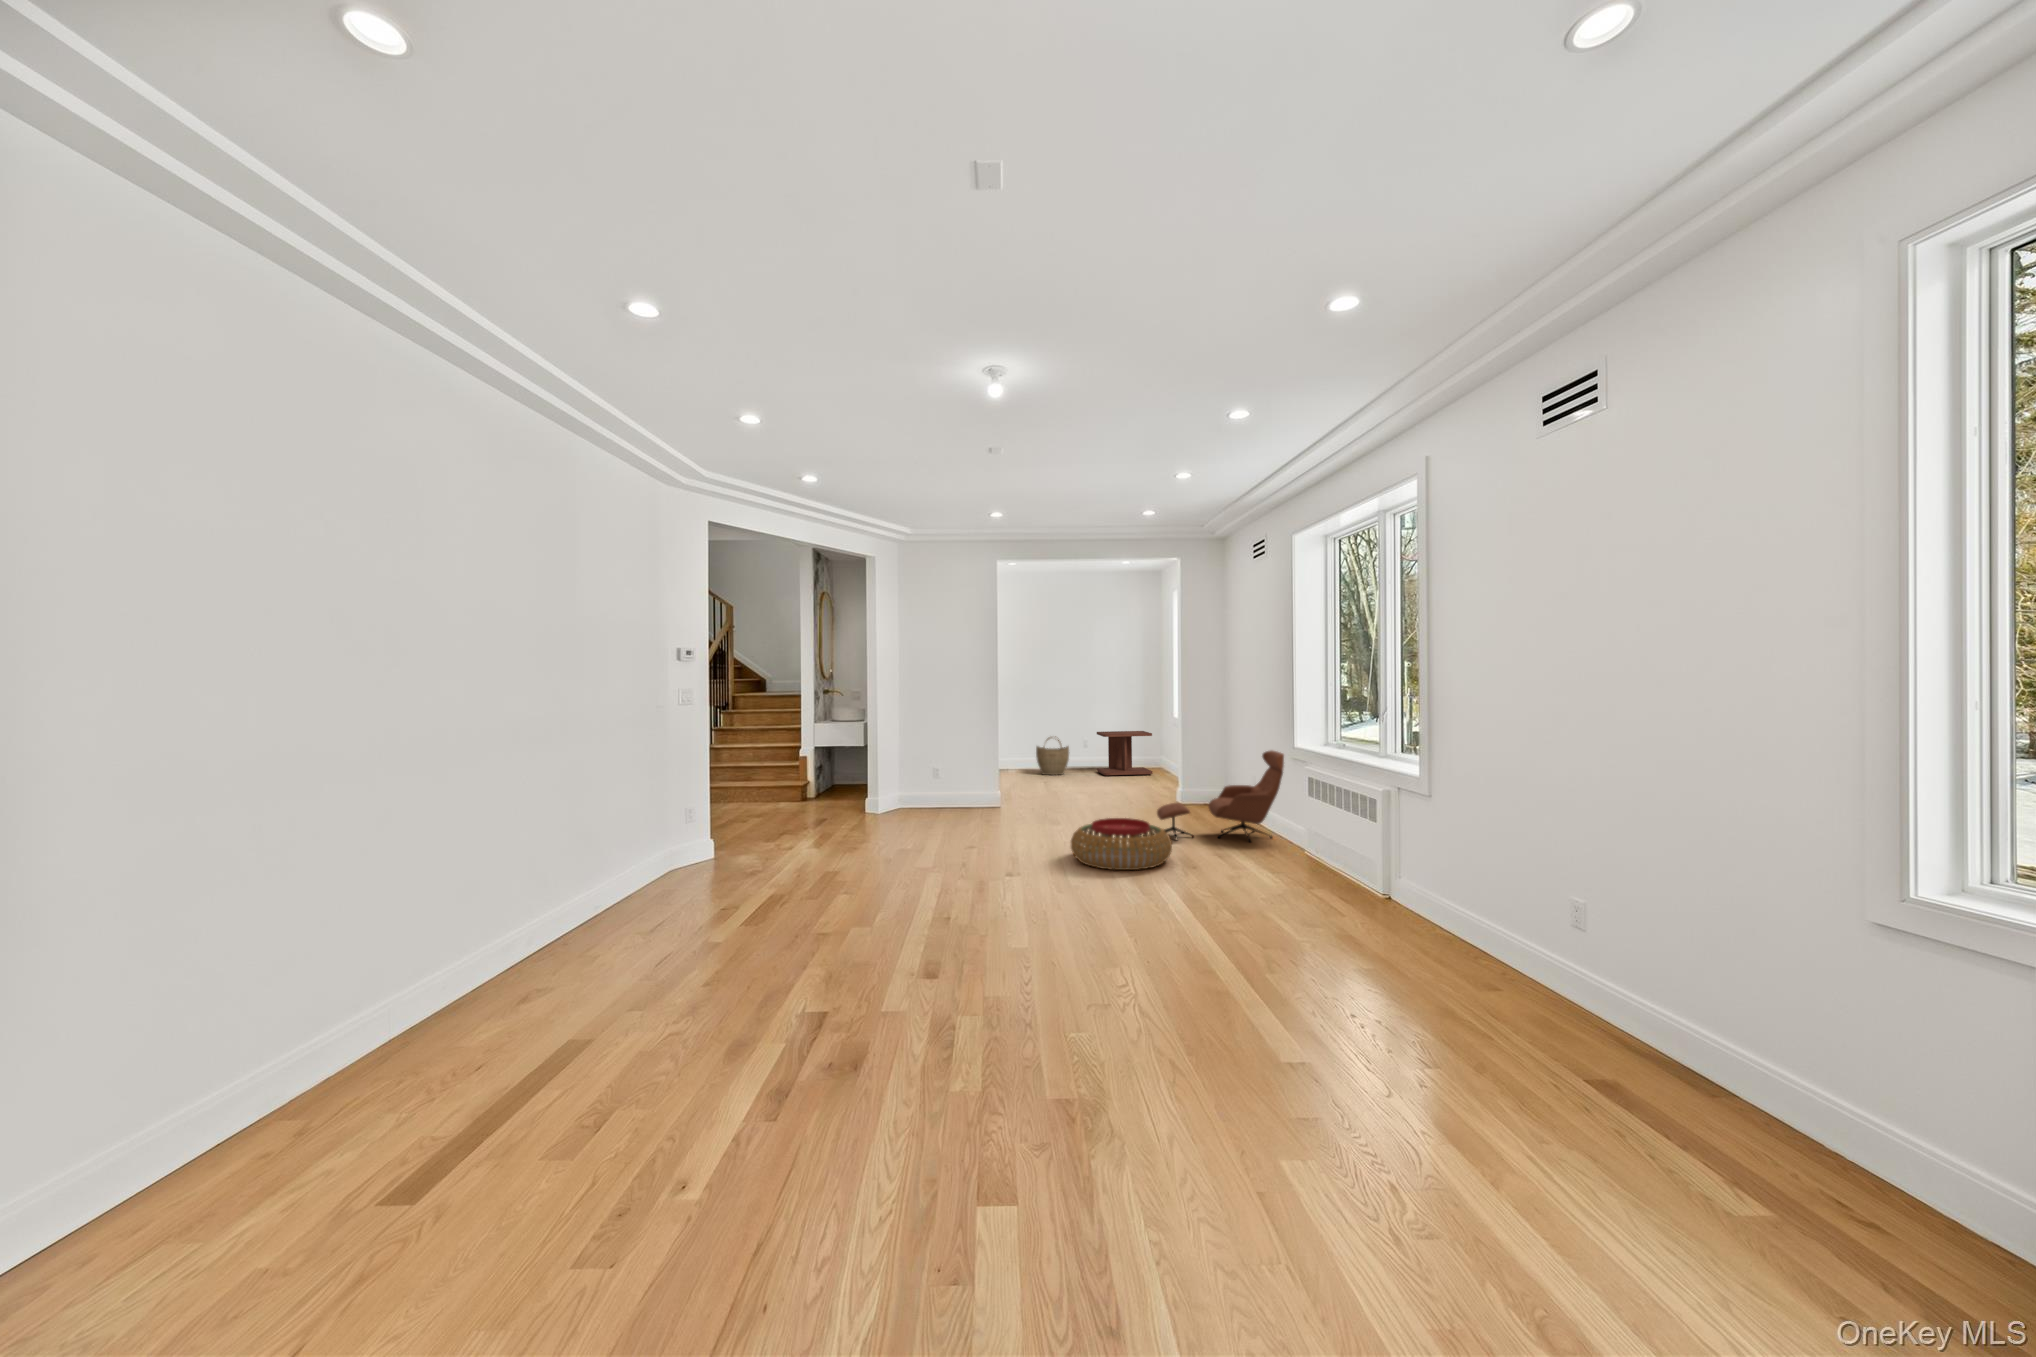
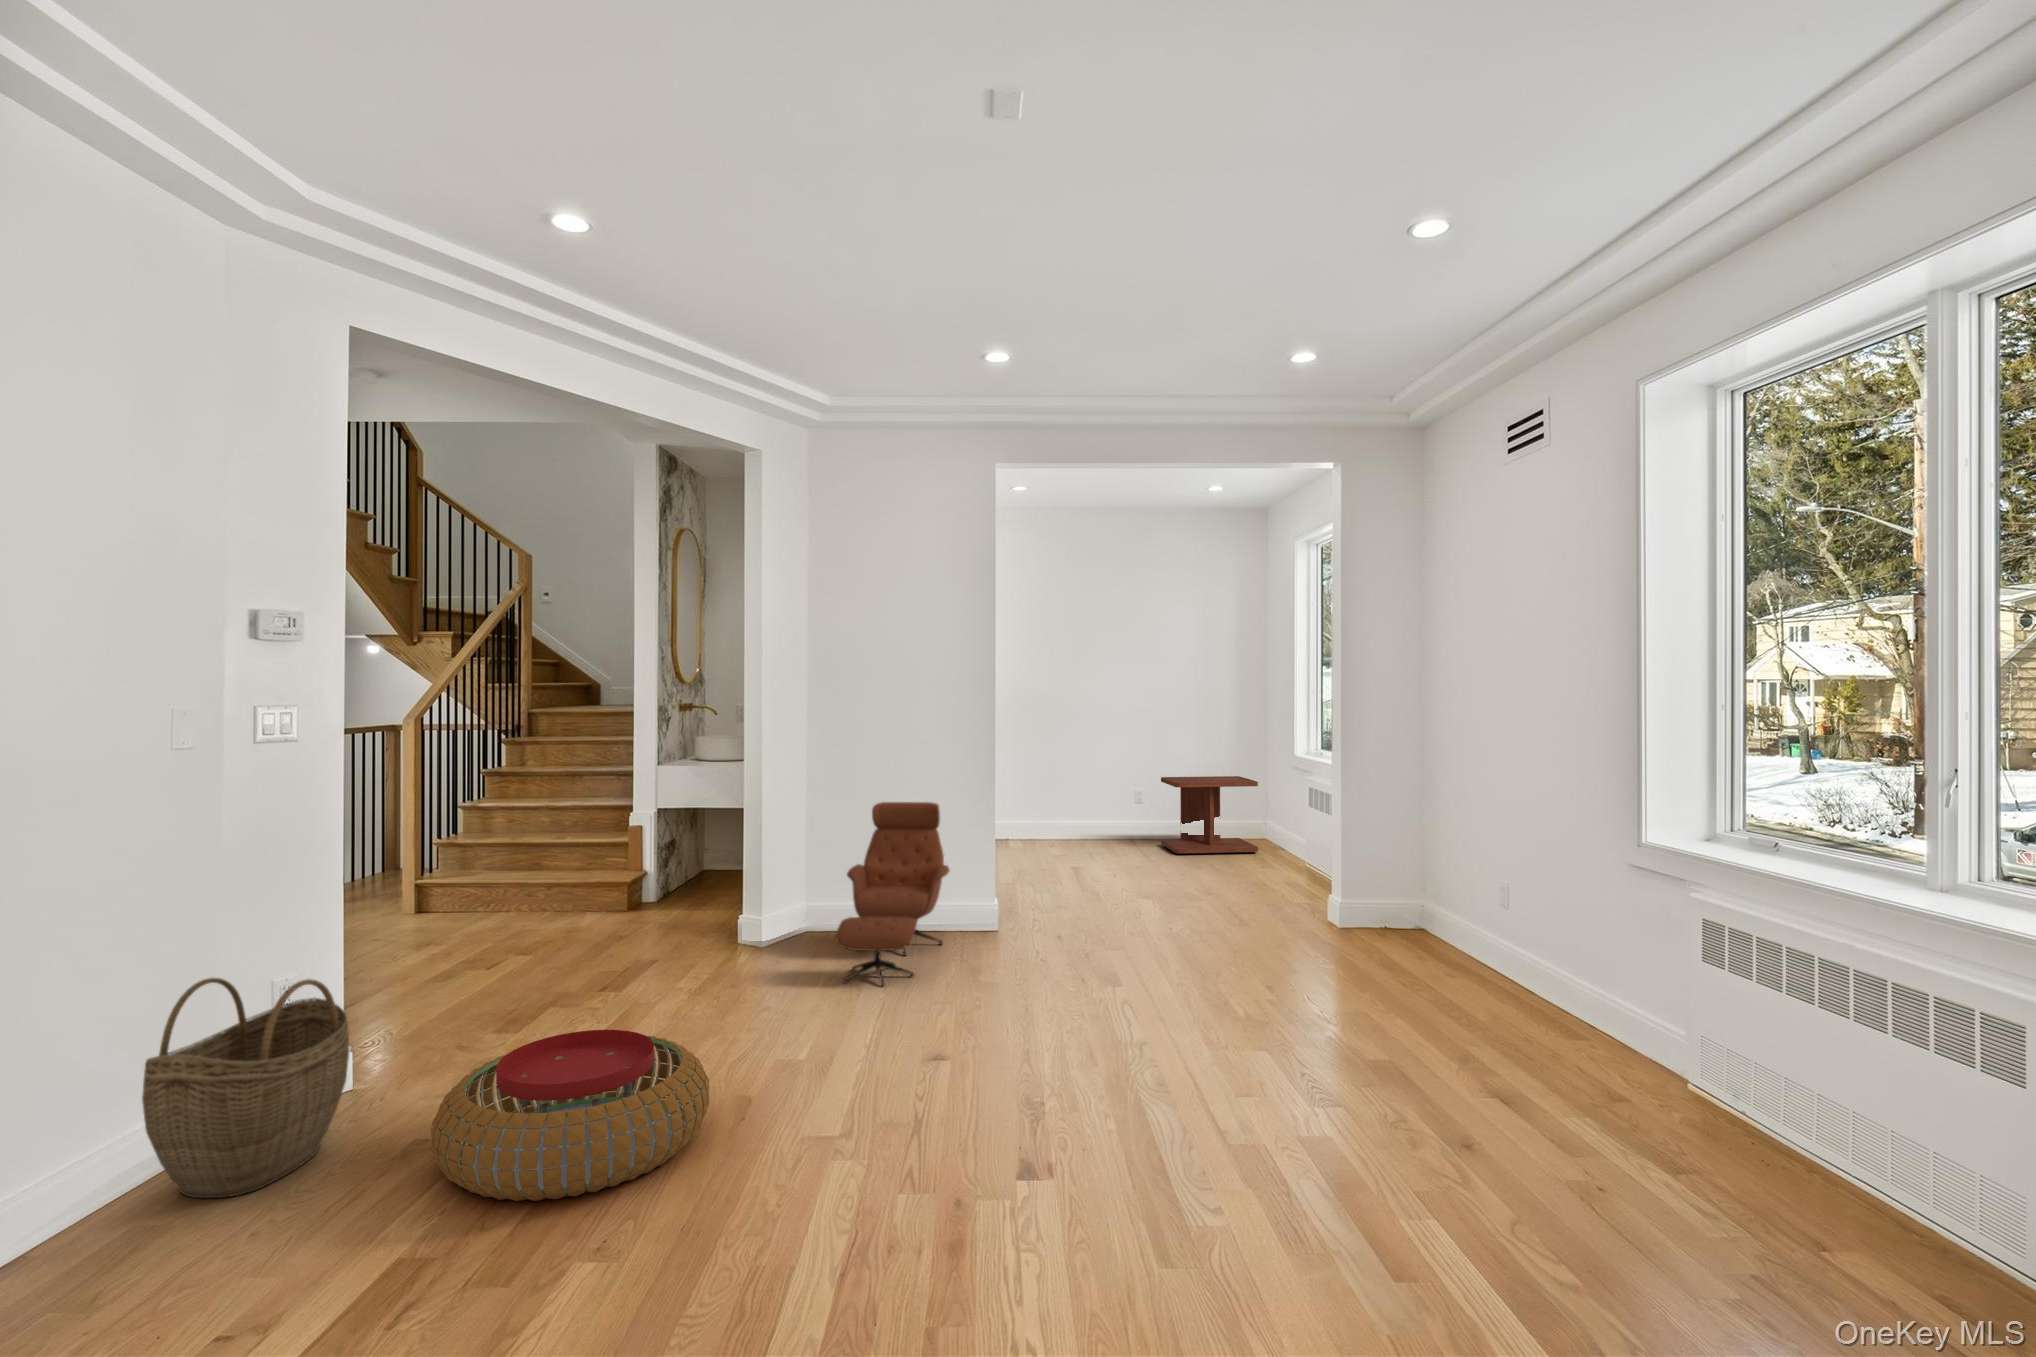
woven basket: present [1036,736,1069,775] -> present [142,978,350,1198]
lounge chair: present [1157,750,1284,840] -> present [836,802,949,987]
pouf: present [1071,818,1172,870] -> present [431,1030,710,1201]

